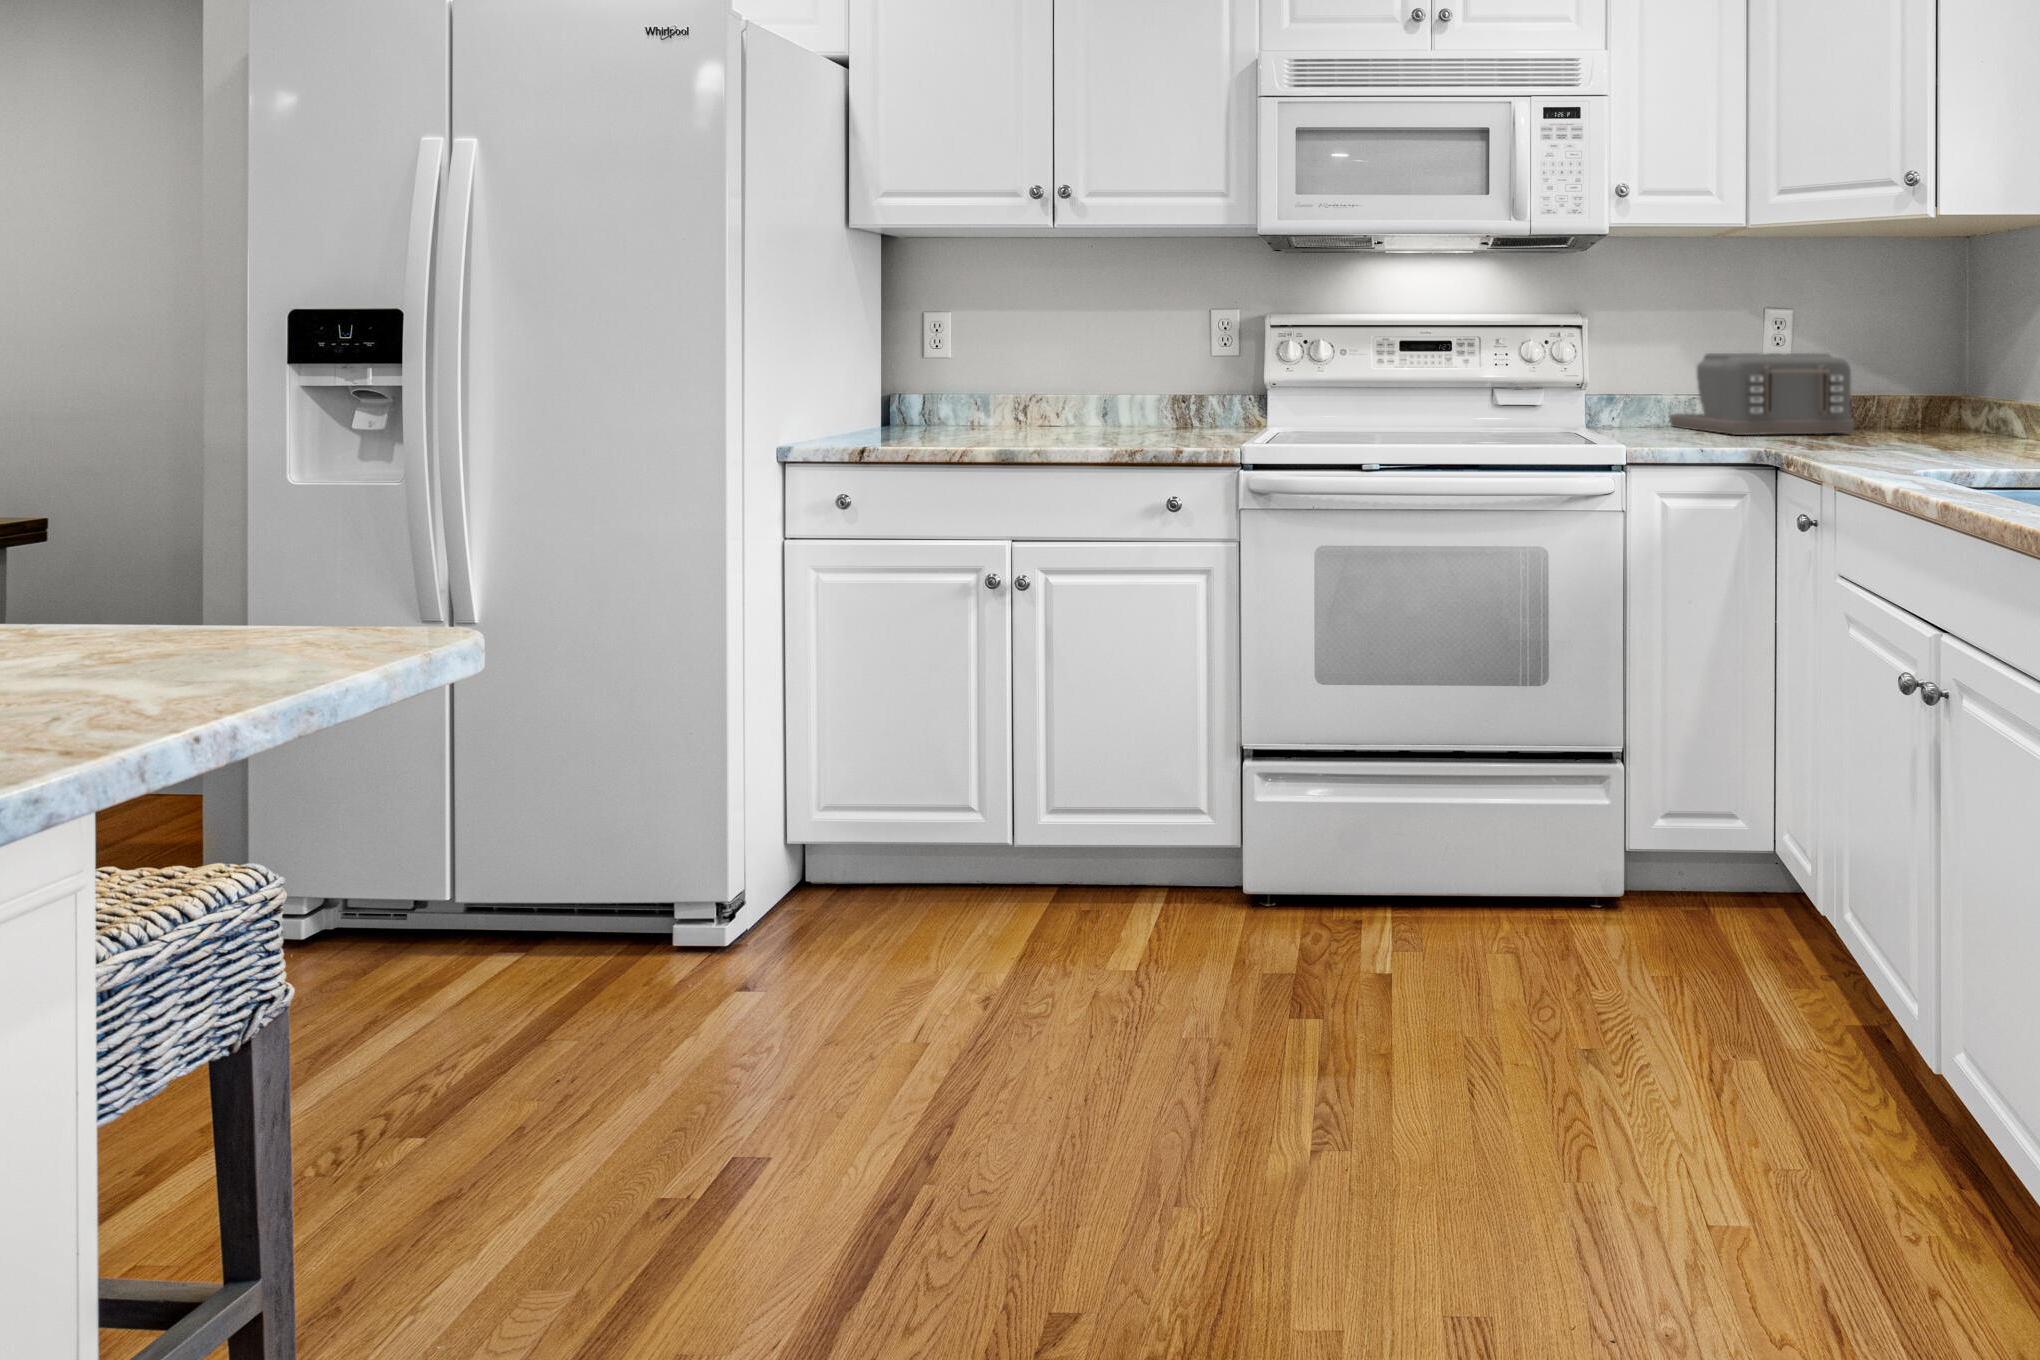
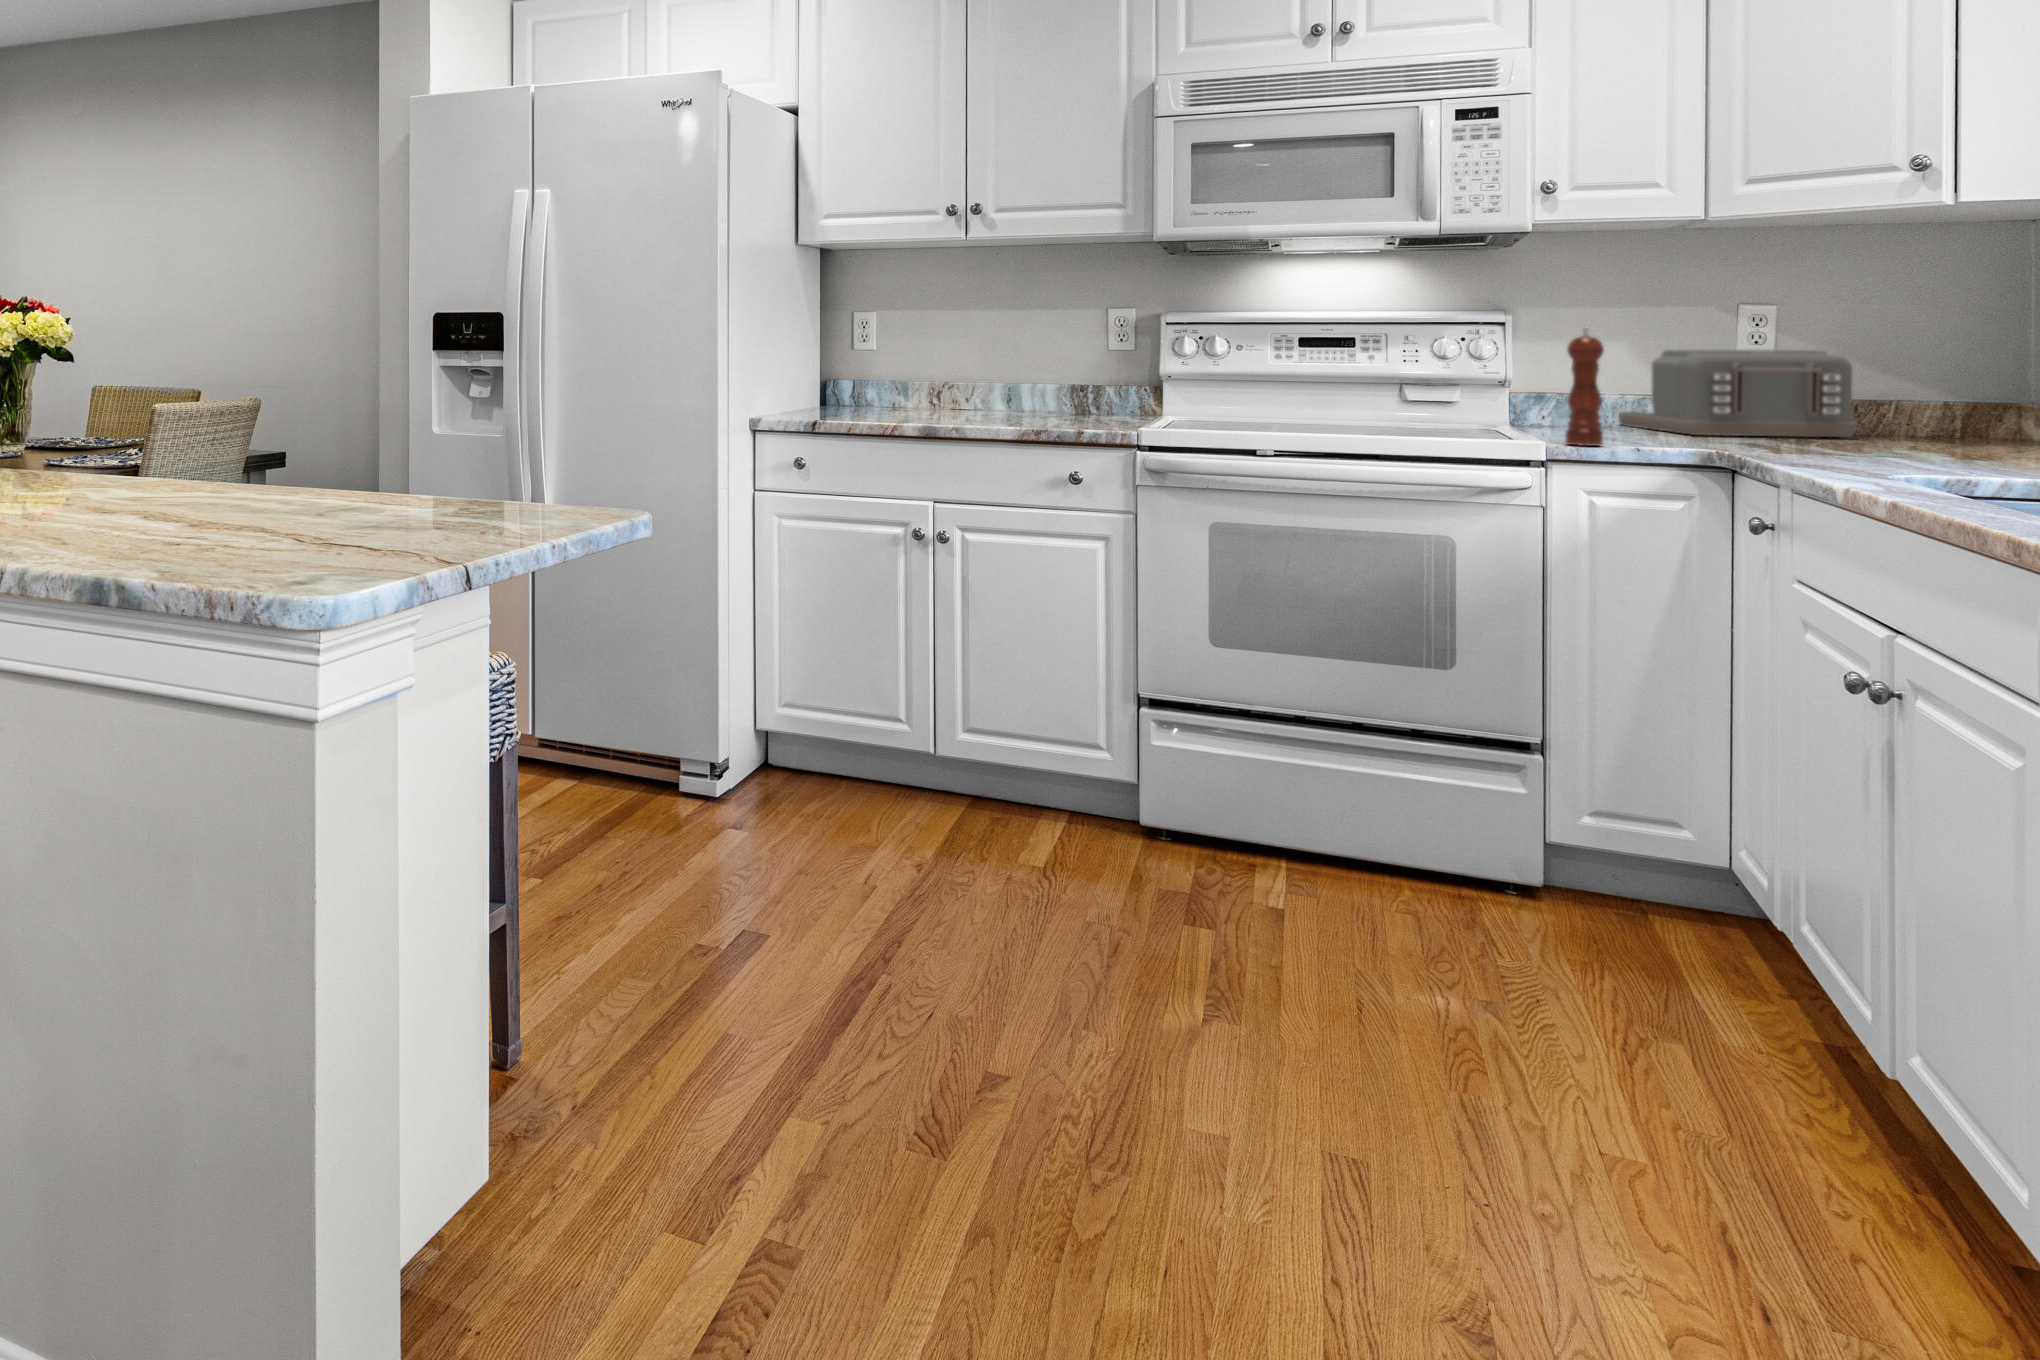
pepper mill: none [1641,330,1673,449] -> present [1565,328,1604,446]

